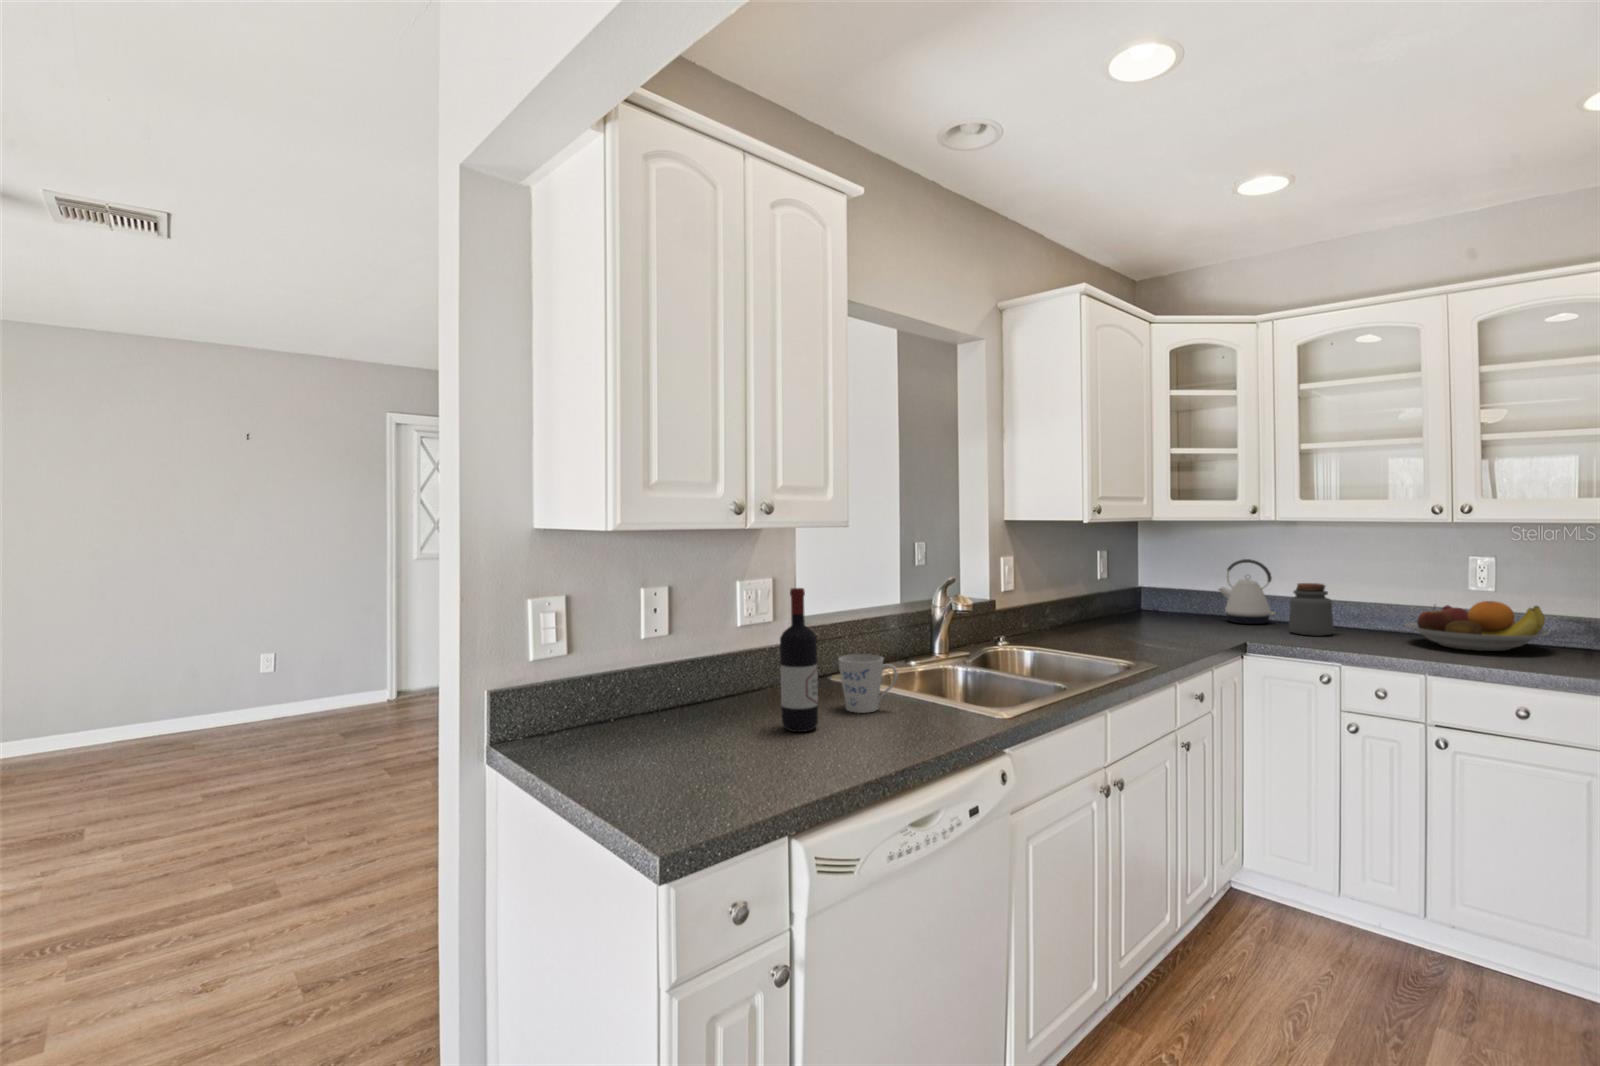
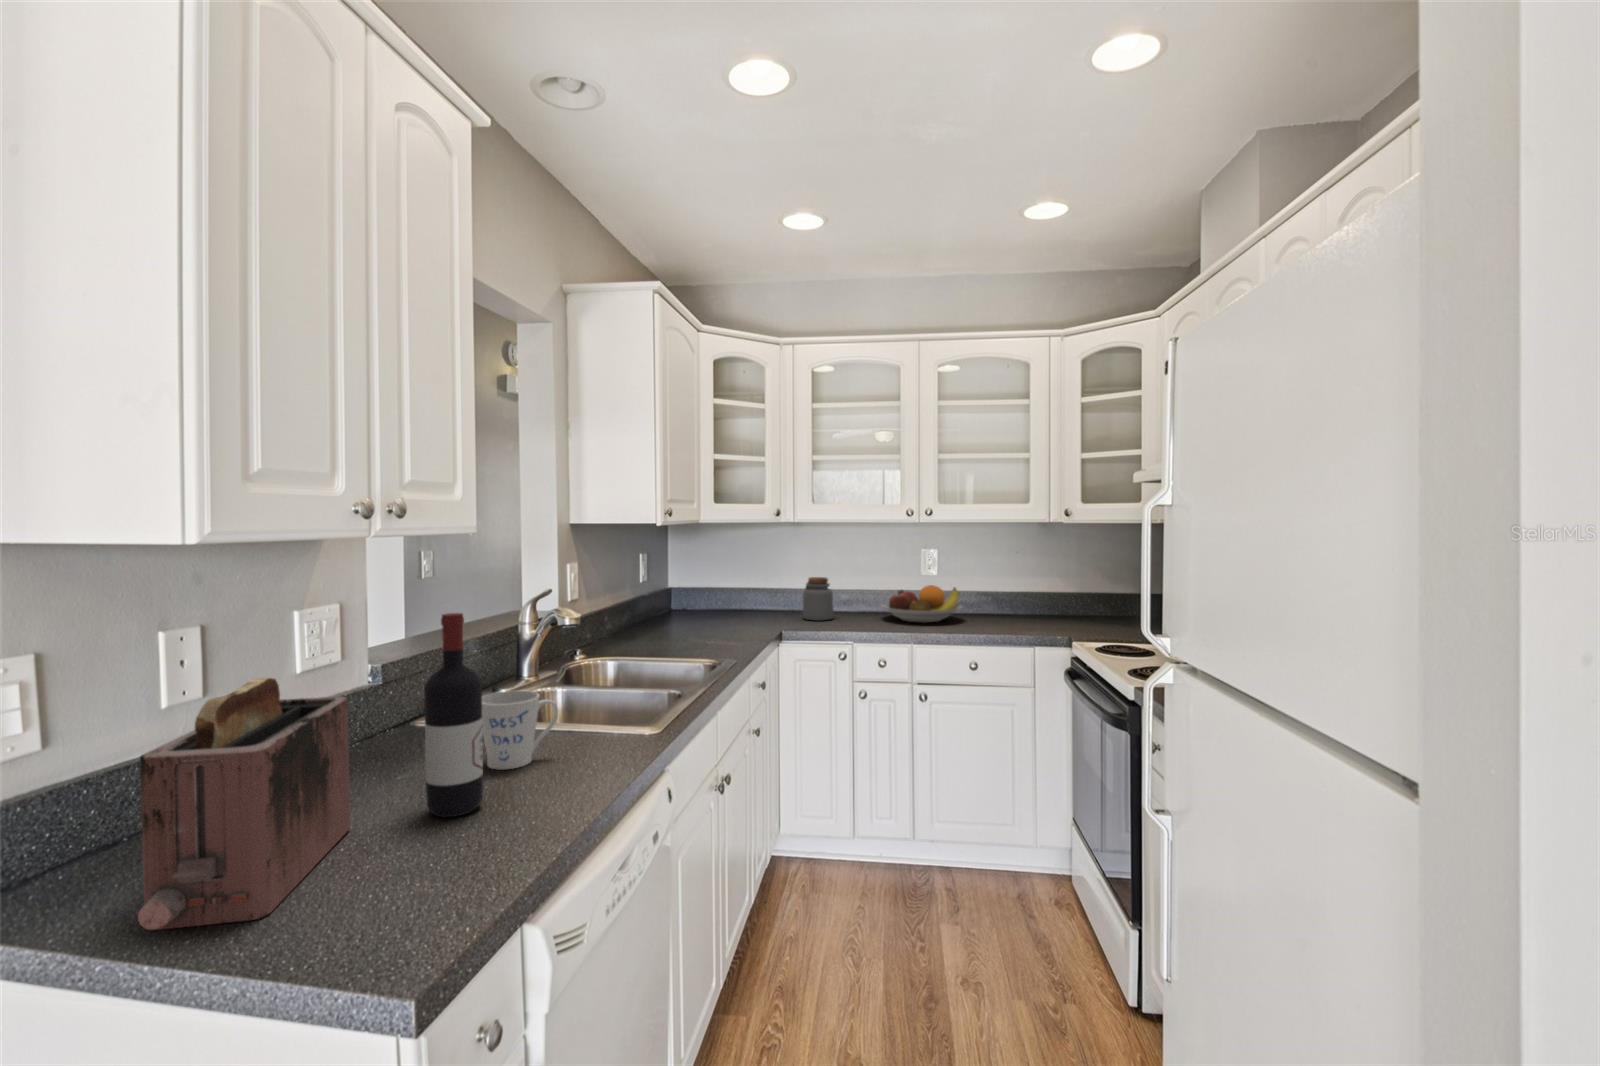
kettle: present [1219,559,1275,624] -> none [741,558,785,615]
toaster: none [614,620,738,755] -> present [138,677,350,930]

